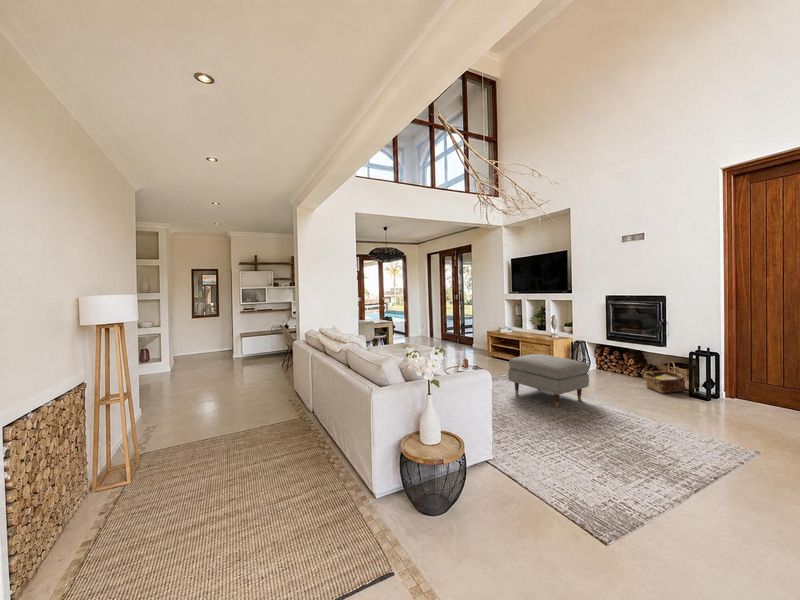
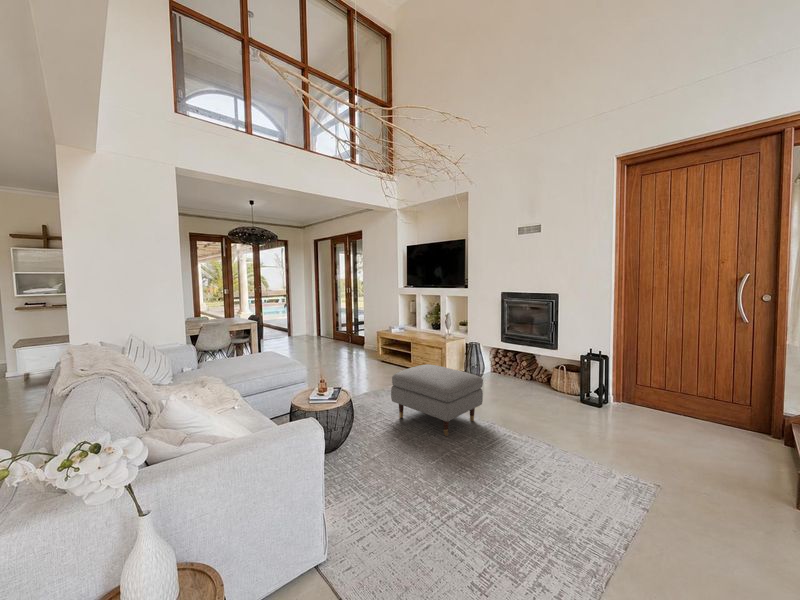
woven basket: present [644,368,685,393] -> none [538,371,577,402]

